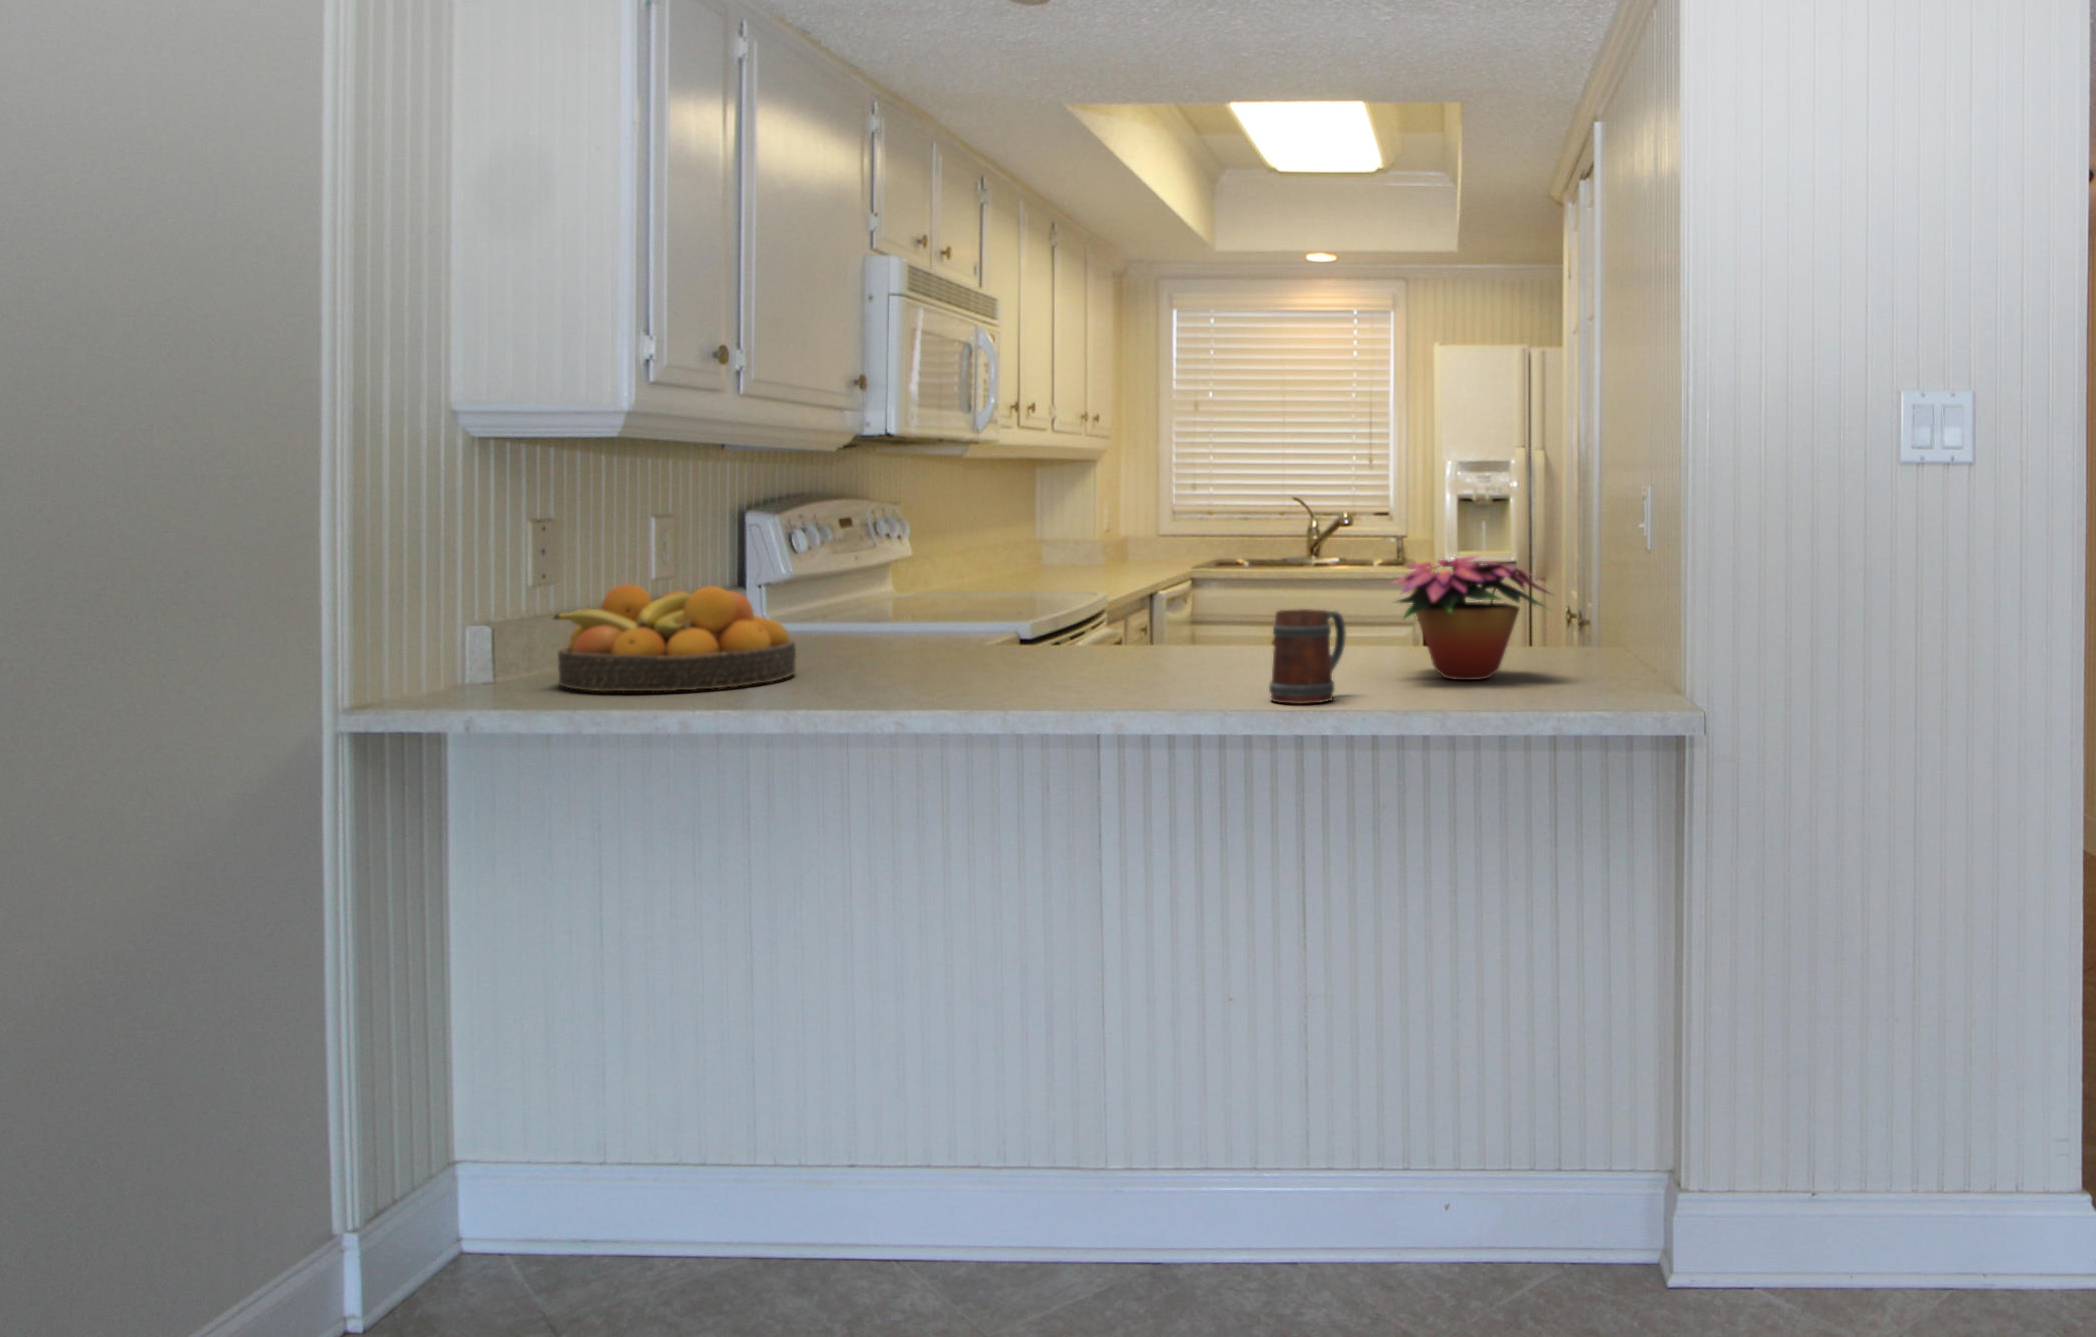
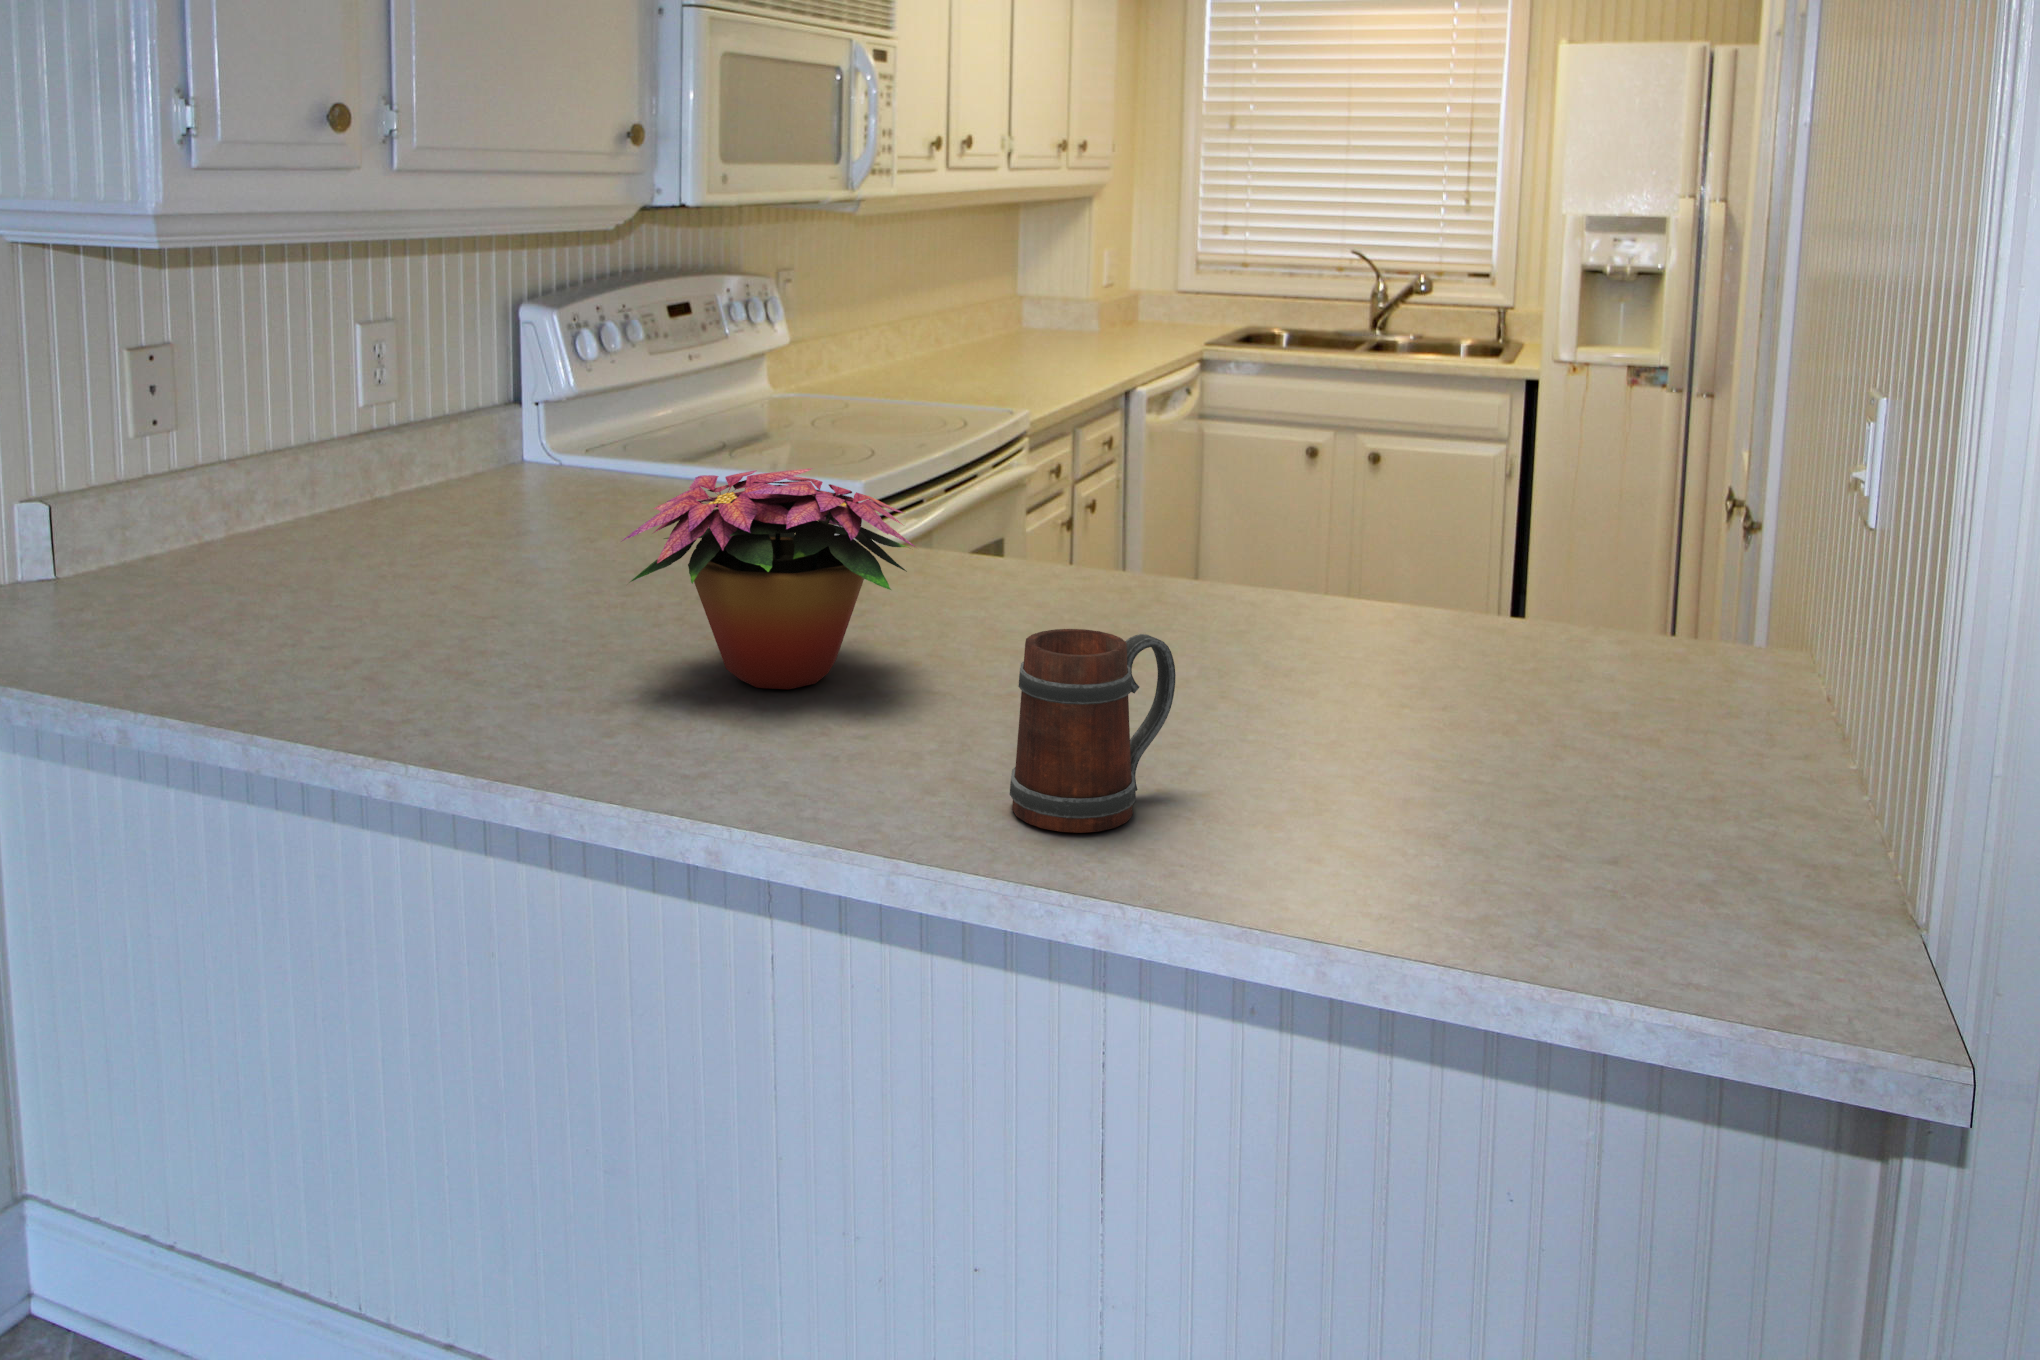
flower arrangement: present [1391,556,1549,680] -> present [622,468,915,689]
fruit bowl: present [553,584,796,691] -> none [80,455,423,634]

